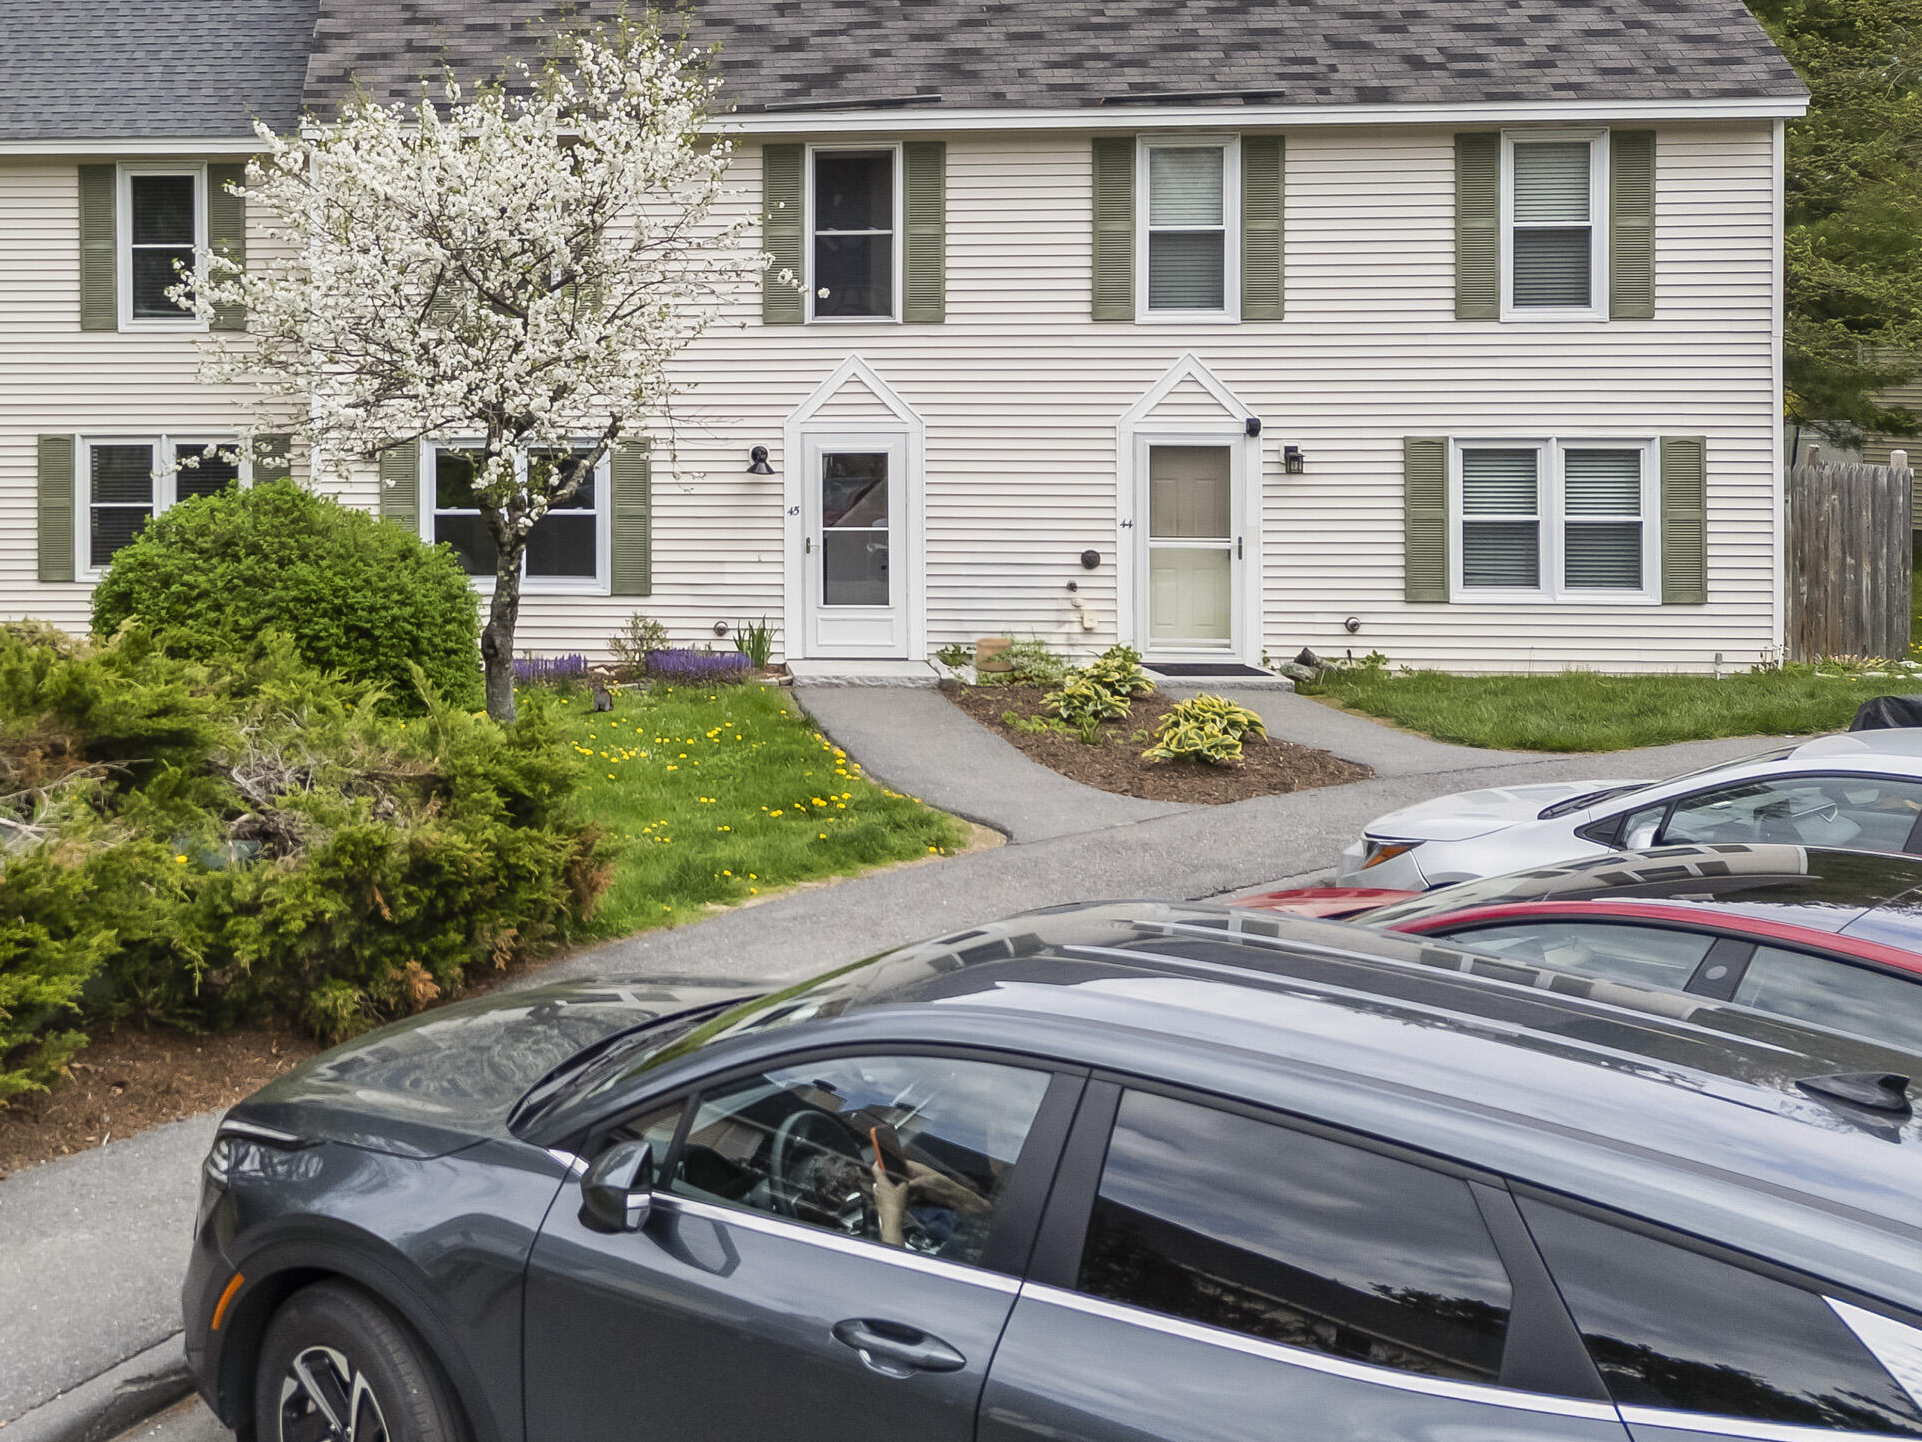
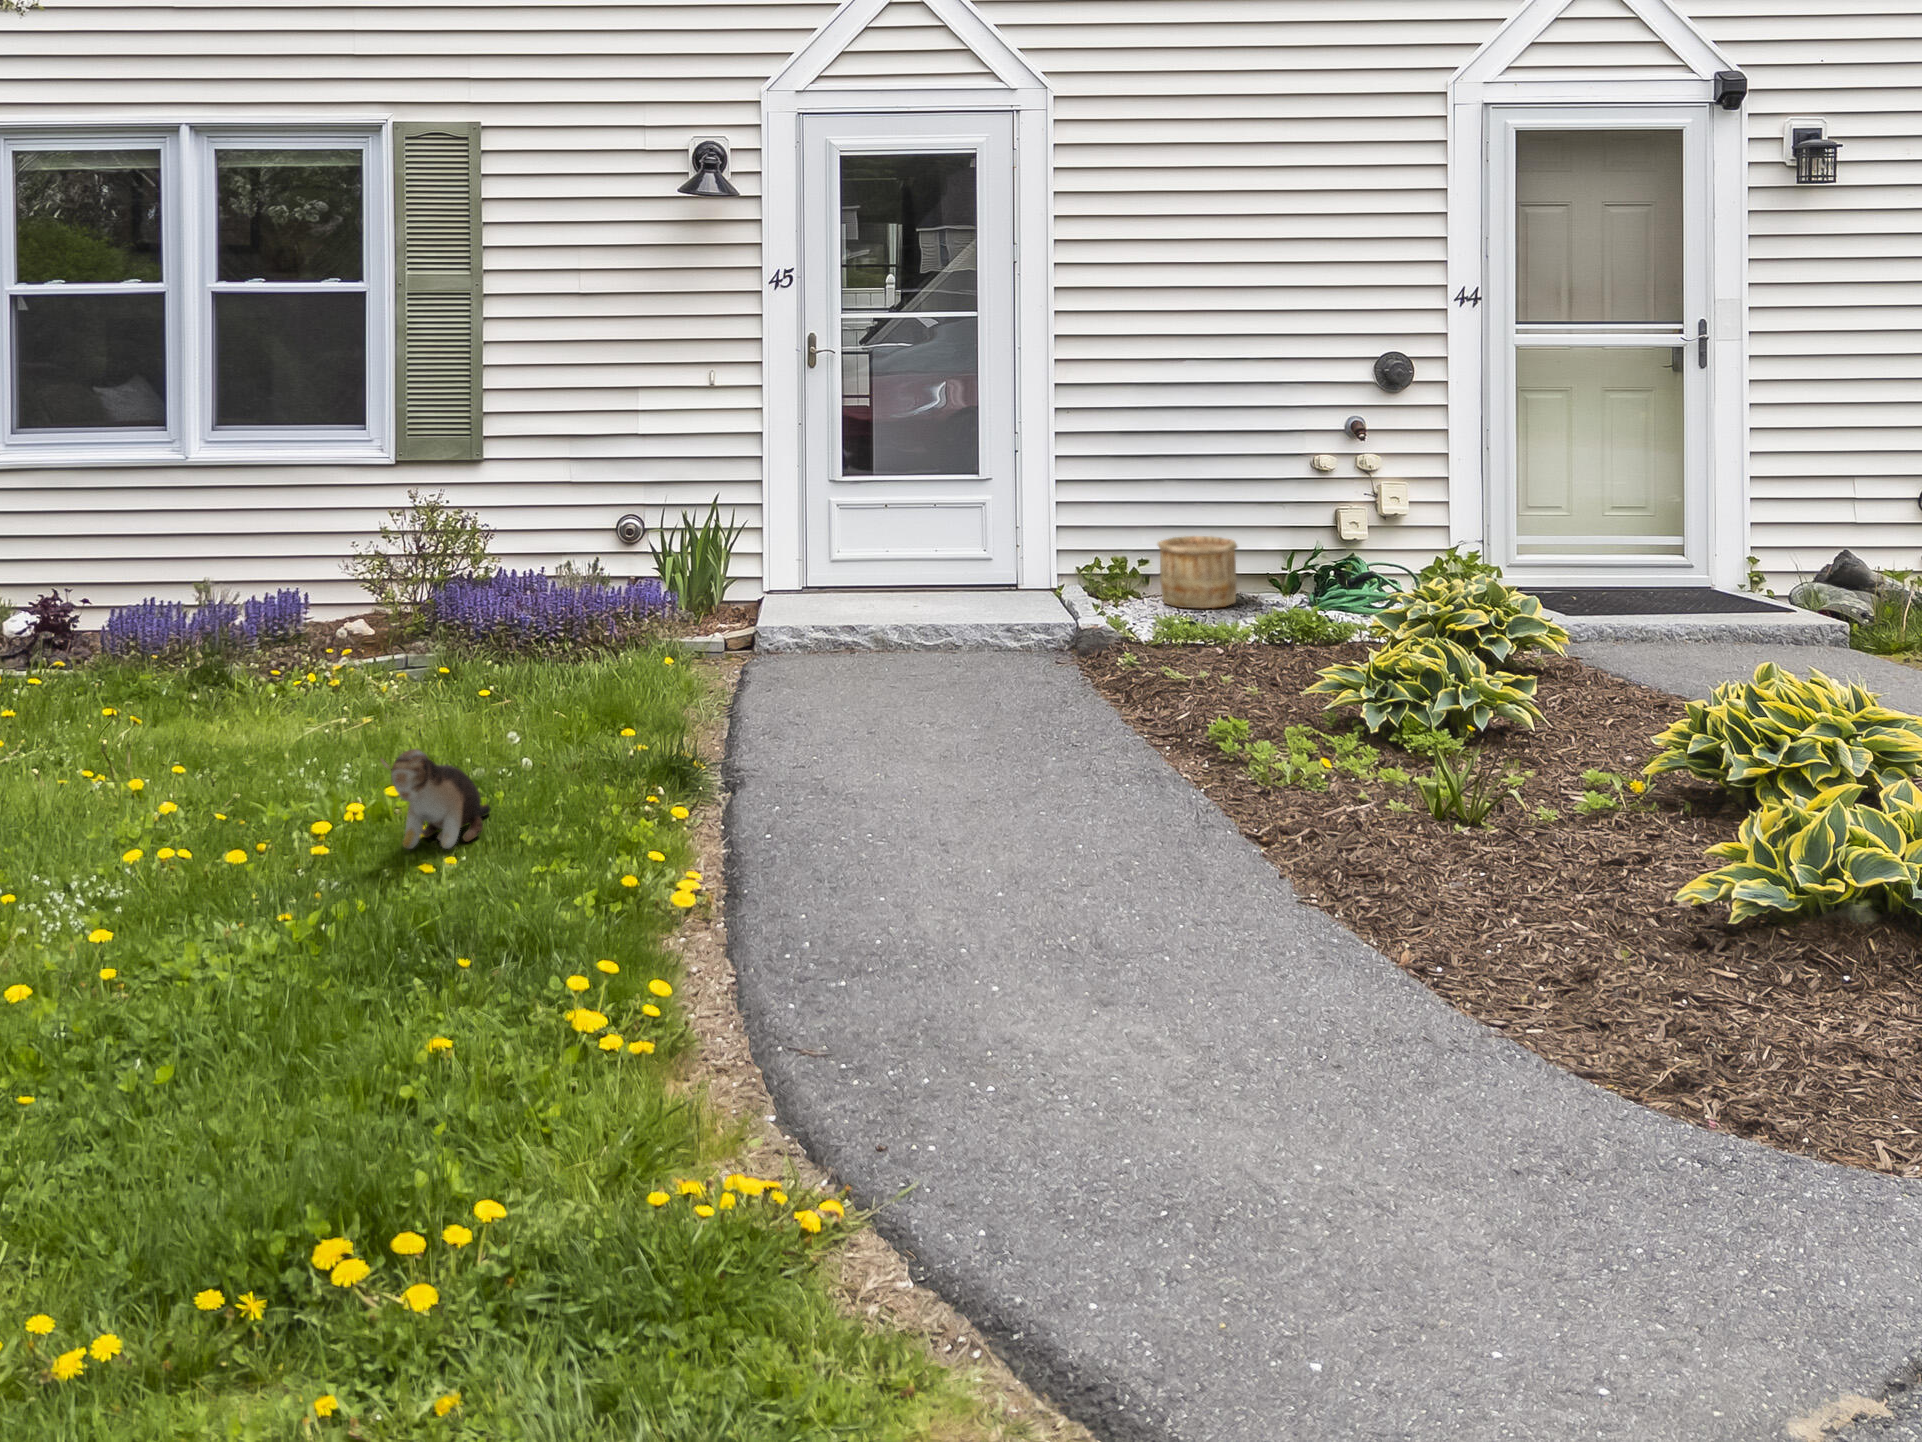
plush toy: present [590,682,614,711] -> present [380,749,491,849]

